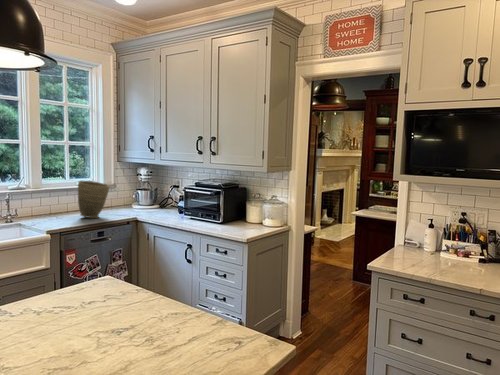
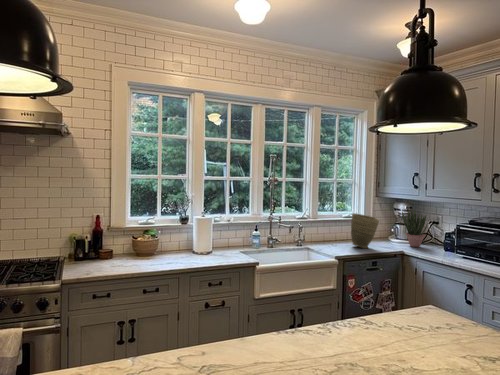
potted plant: none [139,174,163,212] -> present [402,210,427,247]

